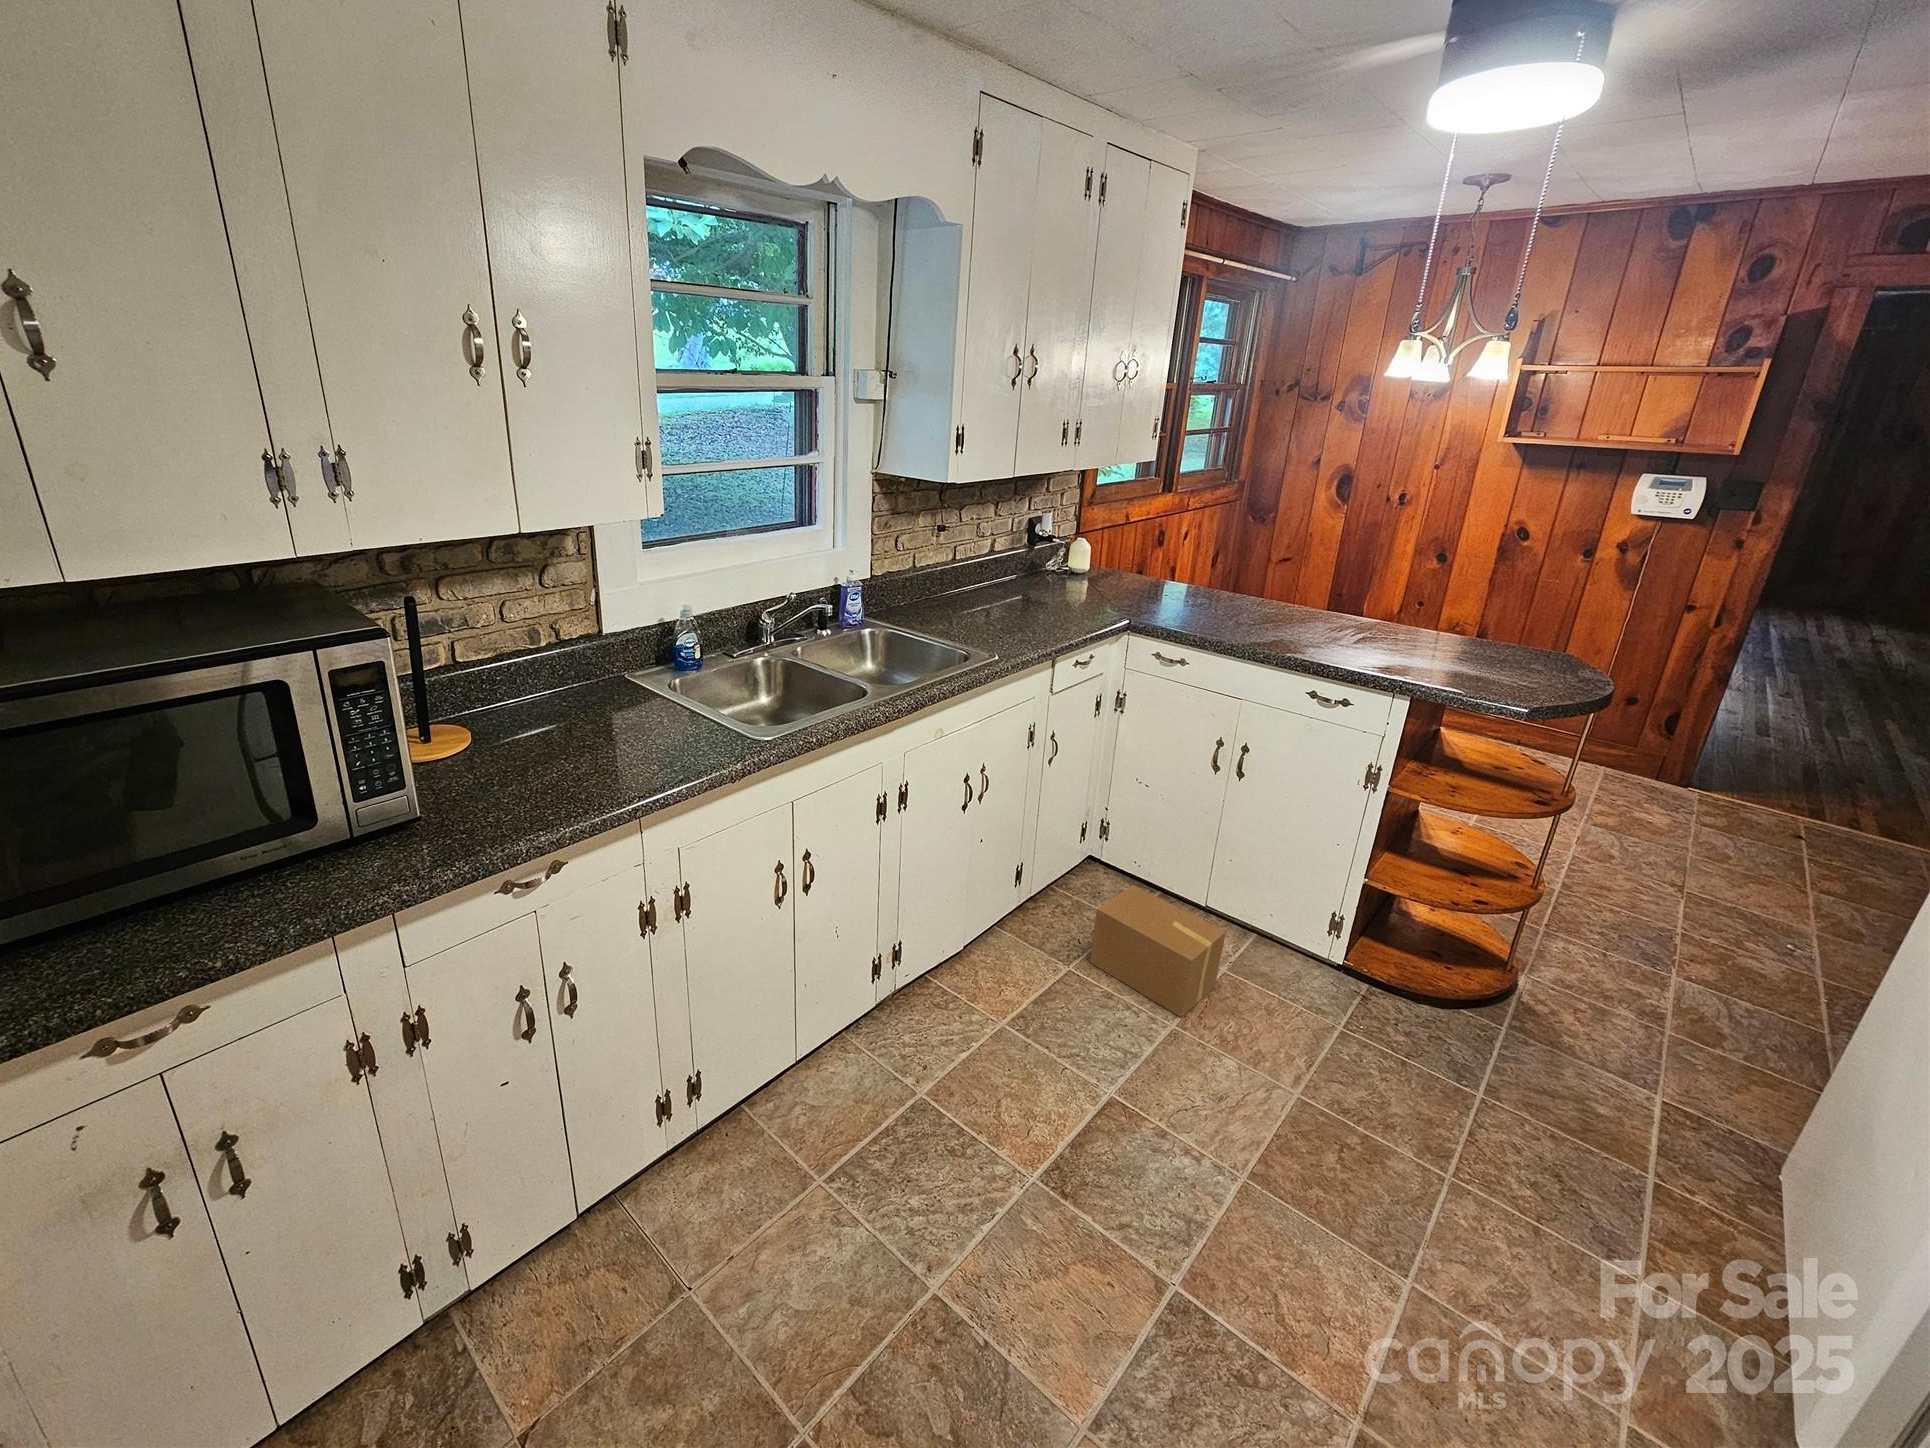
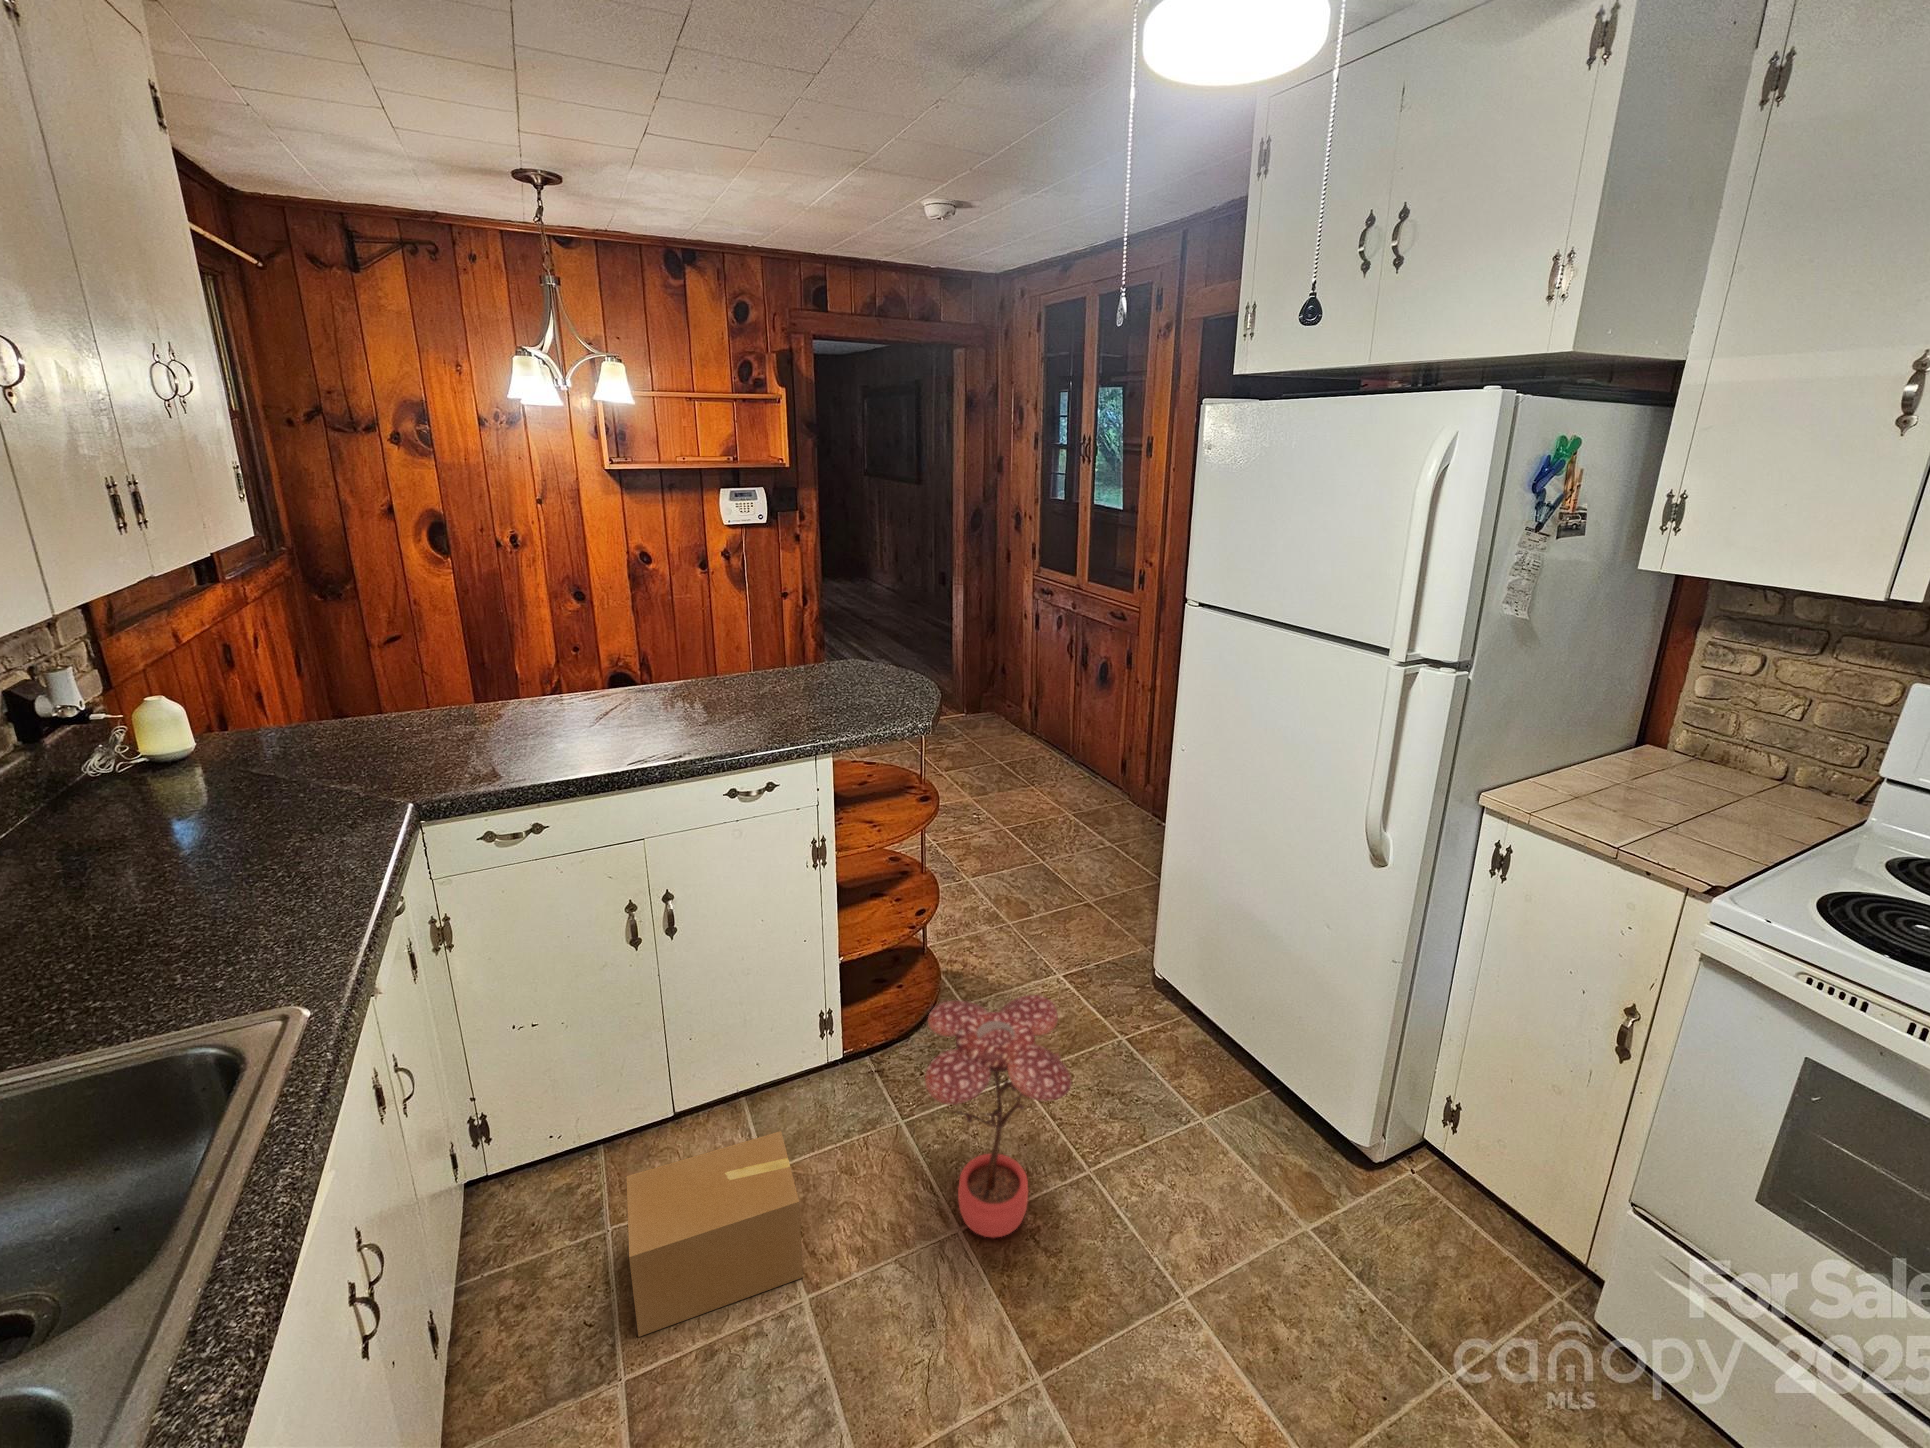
potted plant: none [1285,921,1466,1134] -> present [925,995,1072,1238]

